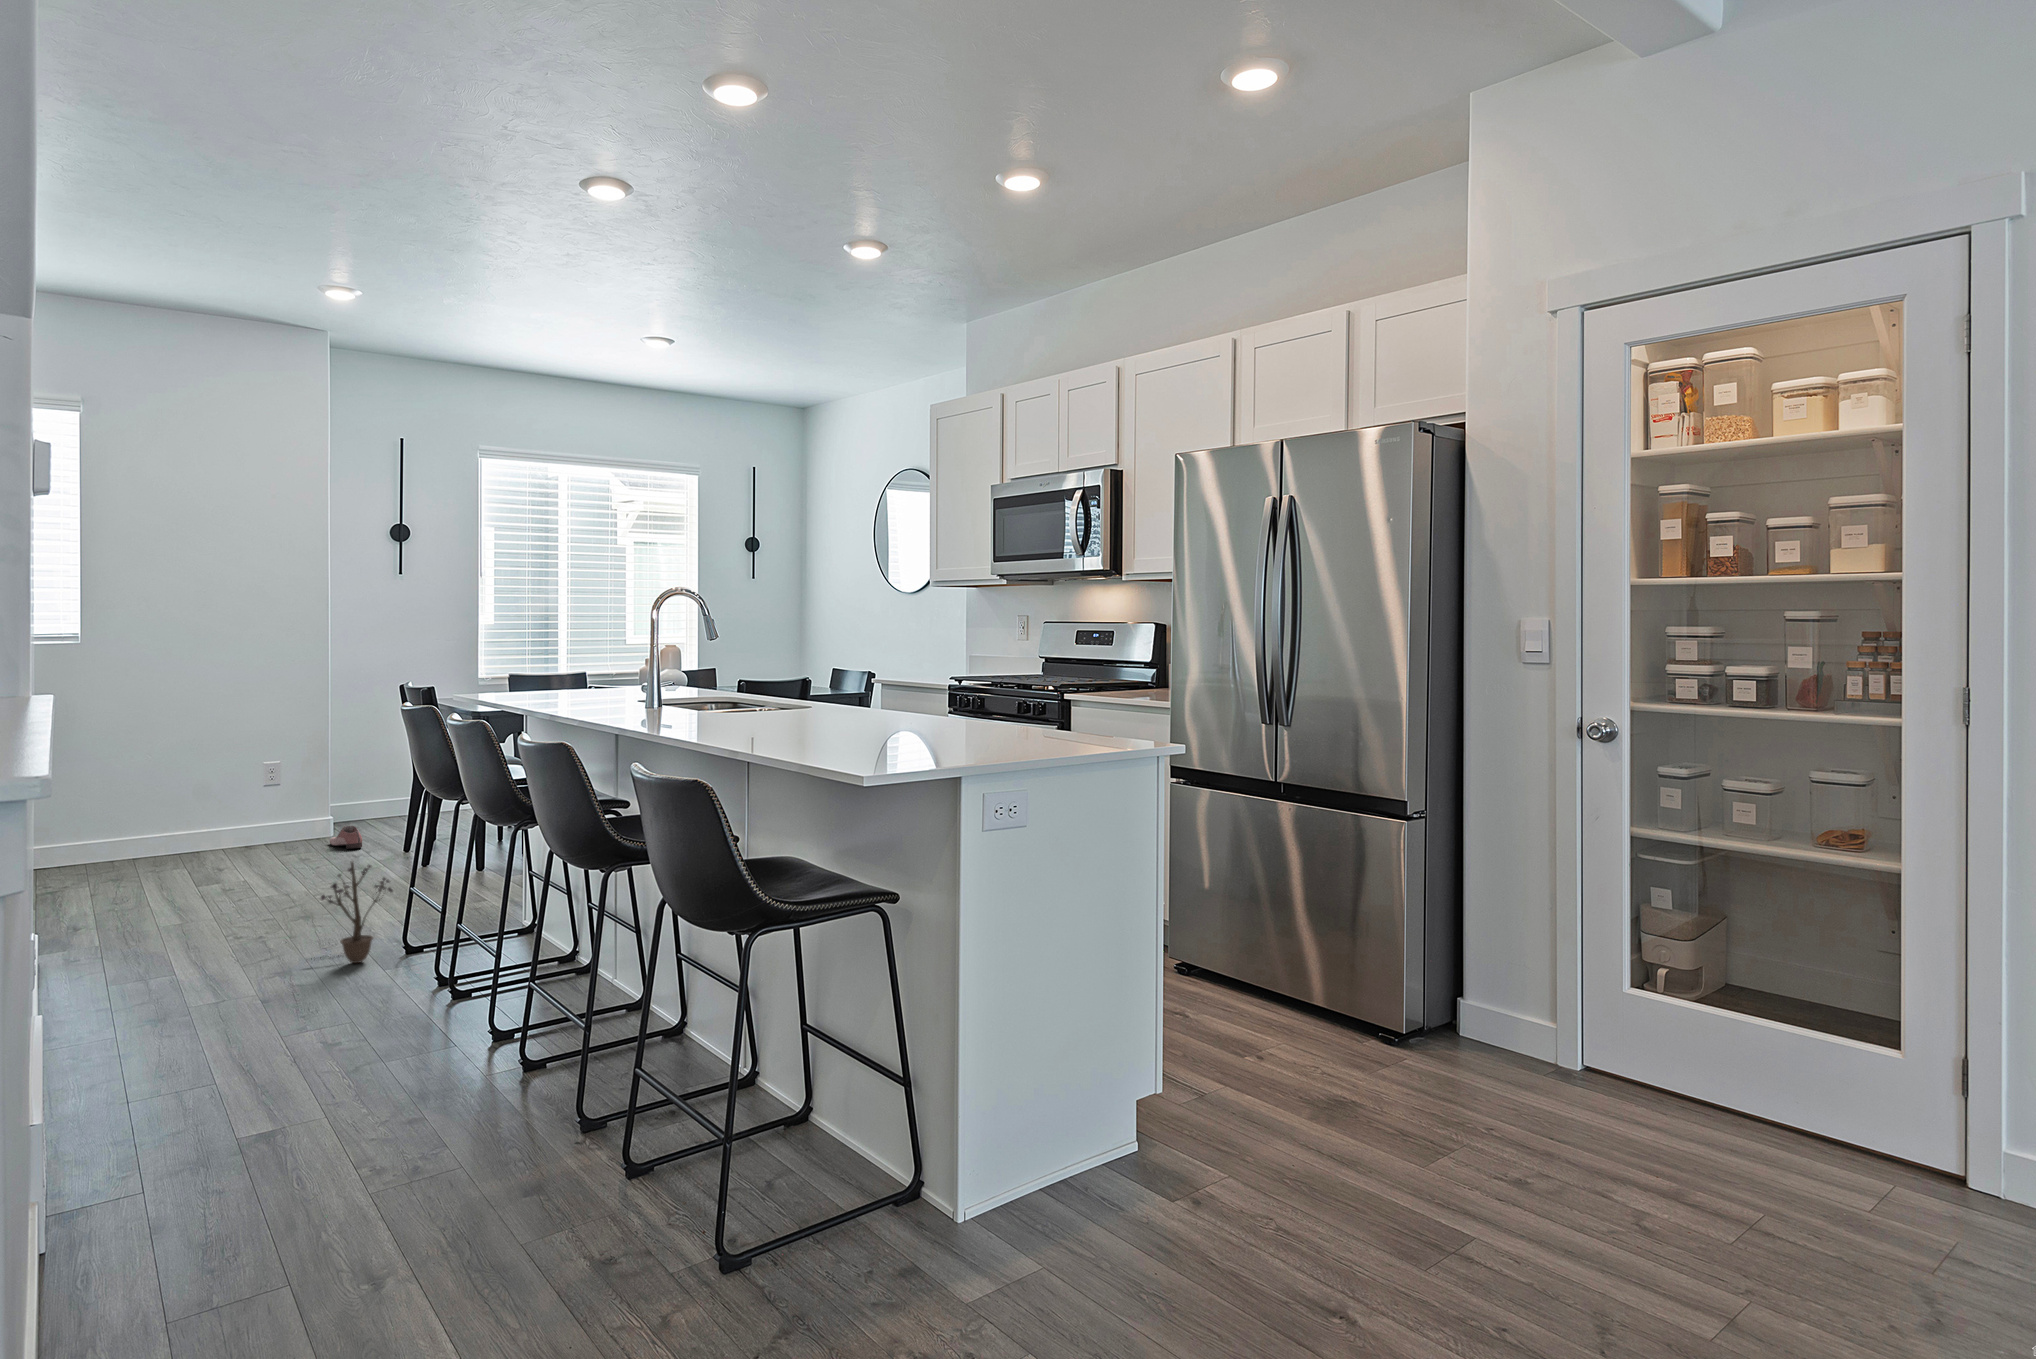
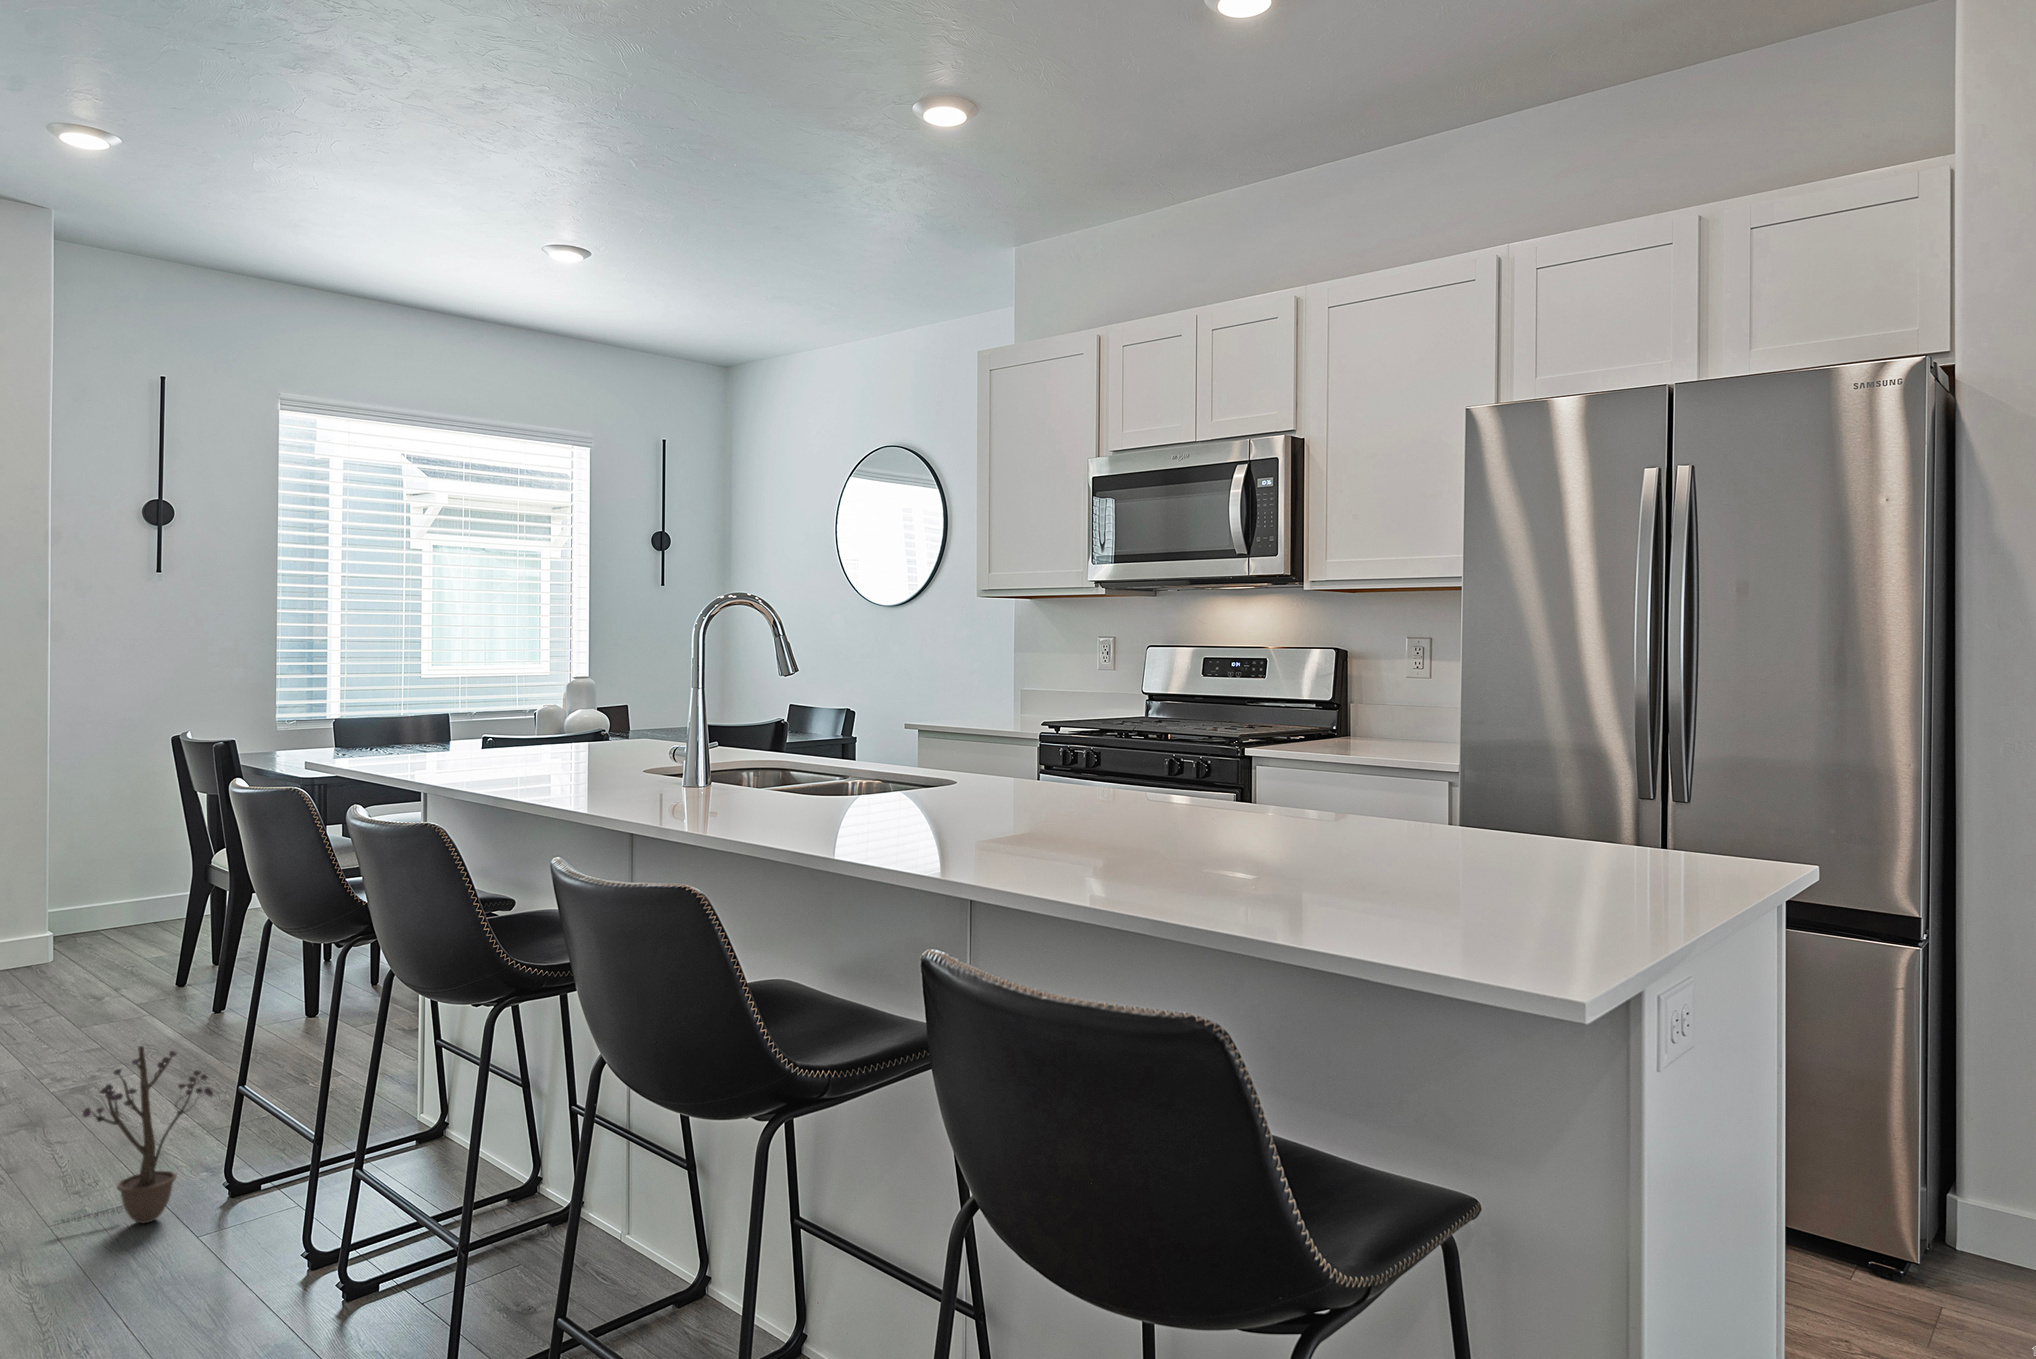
shoe: present [330,825,362,849] -> none [47,951,103,987]

